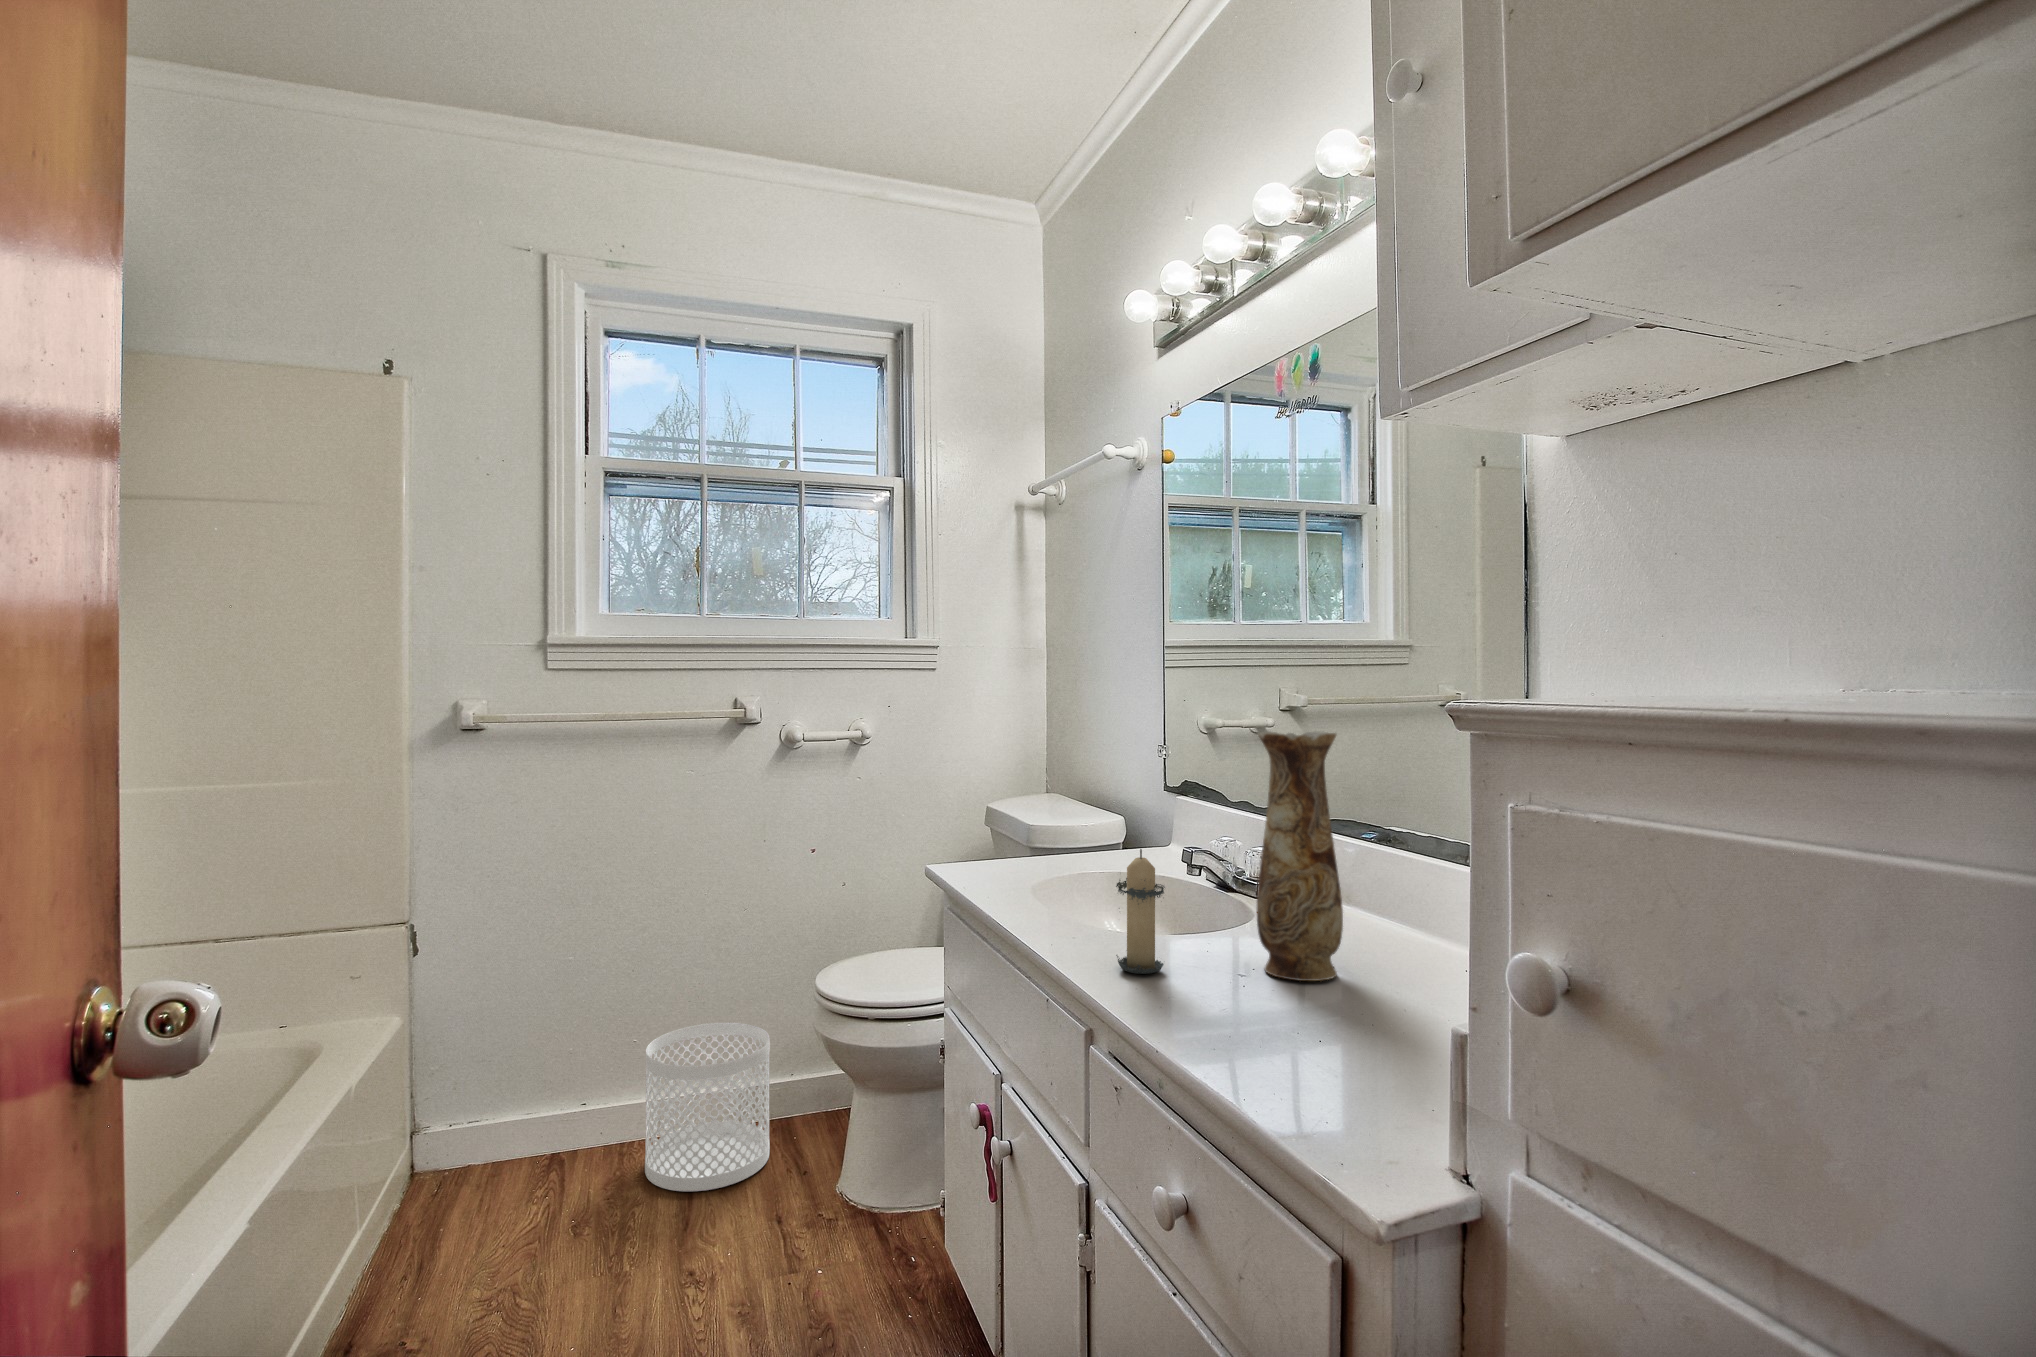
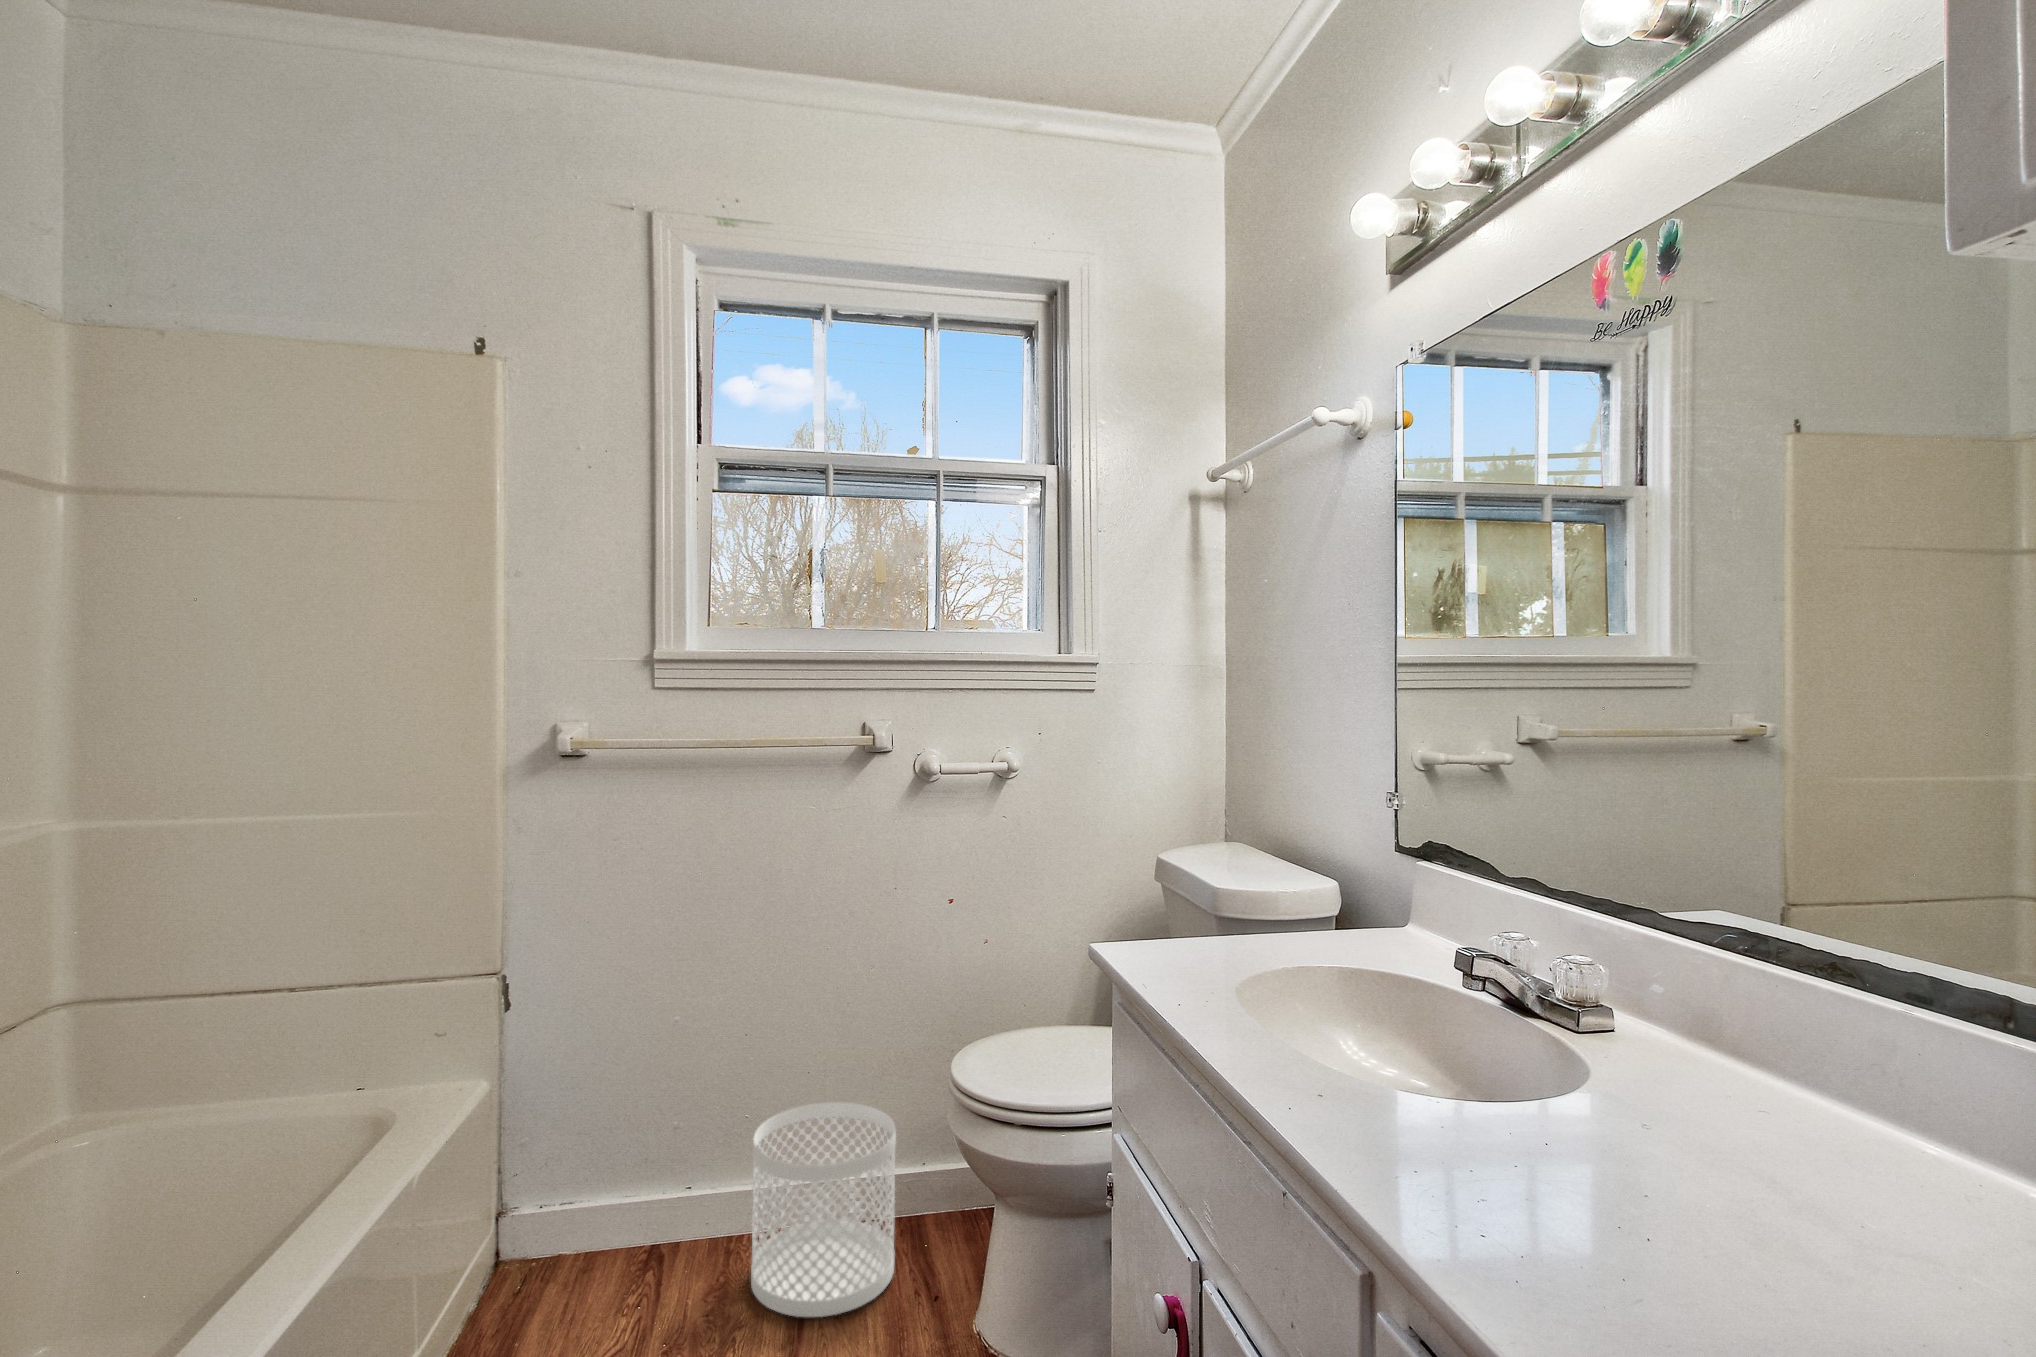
vase: present [1257,731,1343,981] -> none [1677,807,1863,1266]
candle: present [1116,849,1165,974] -> none [1422,1002,1531,1224]

